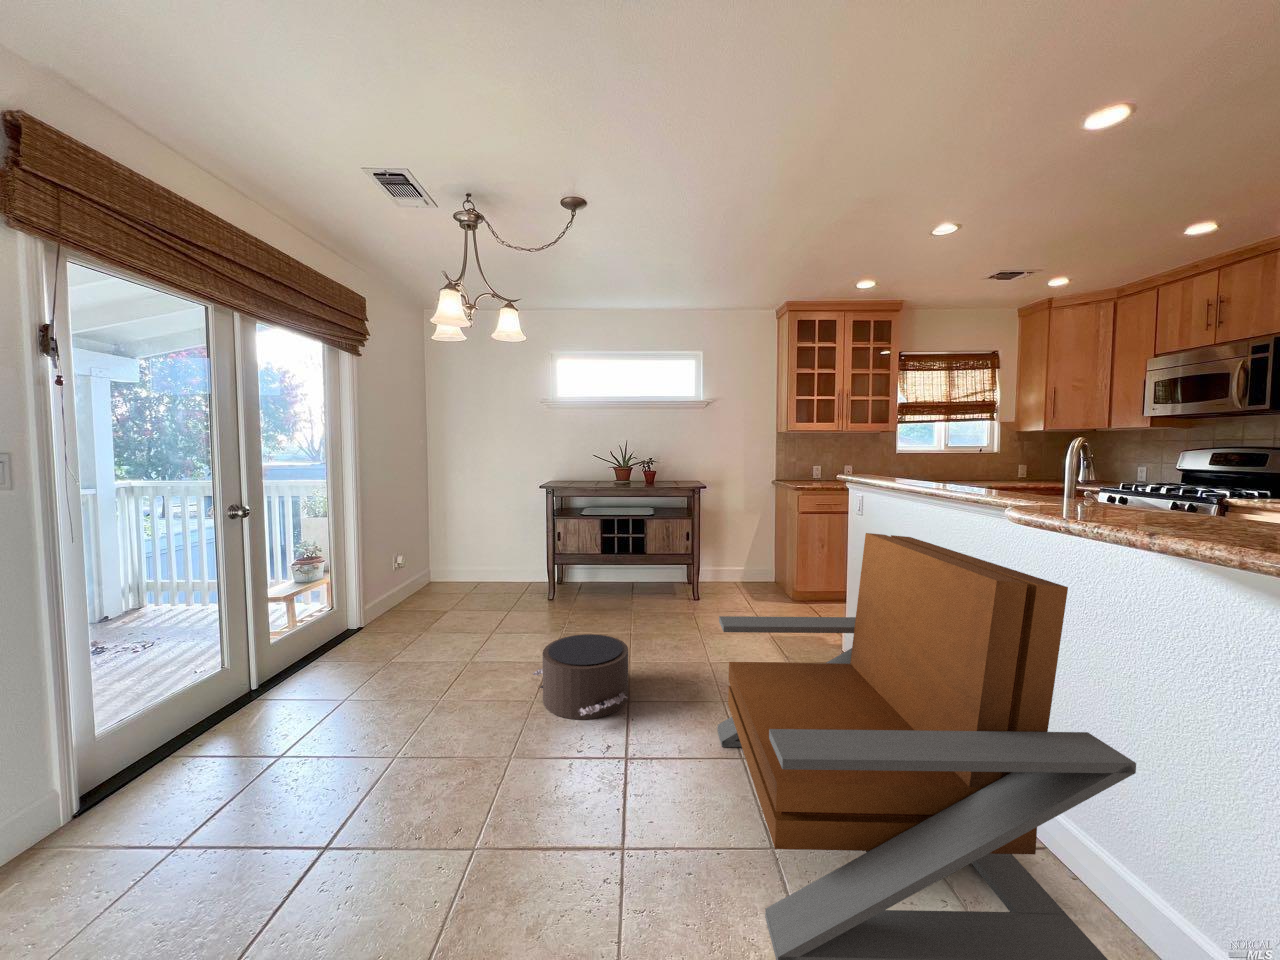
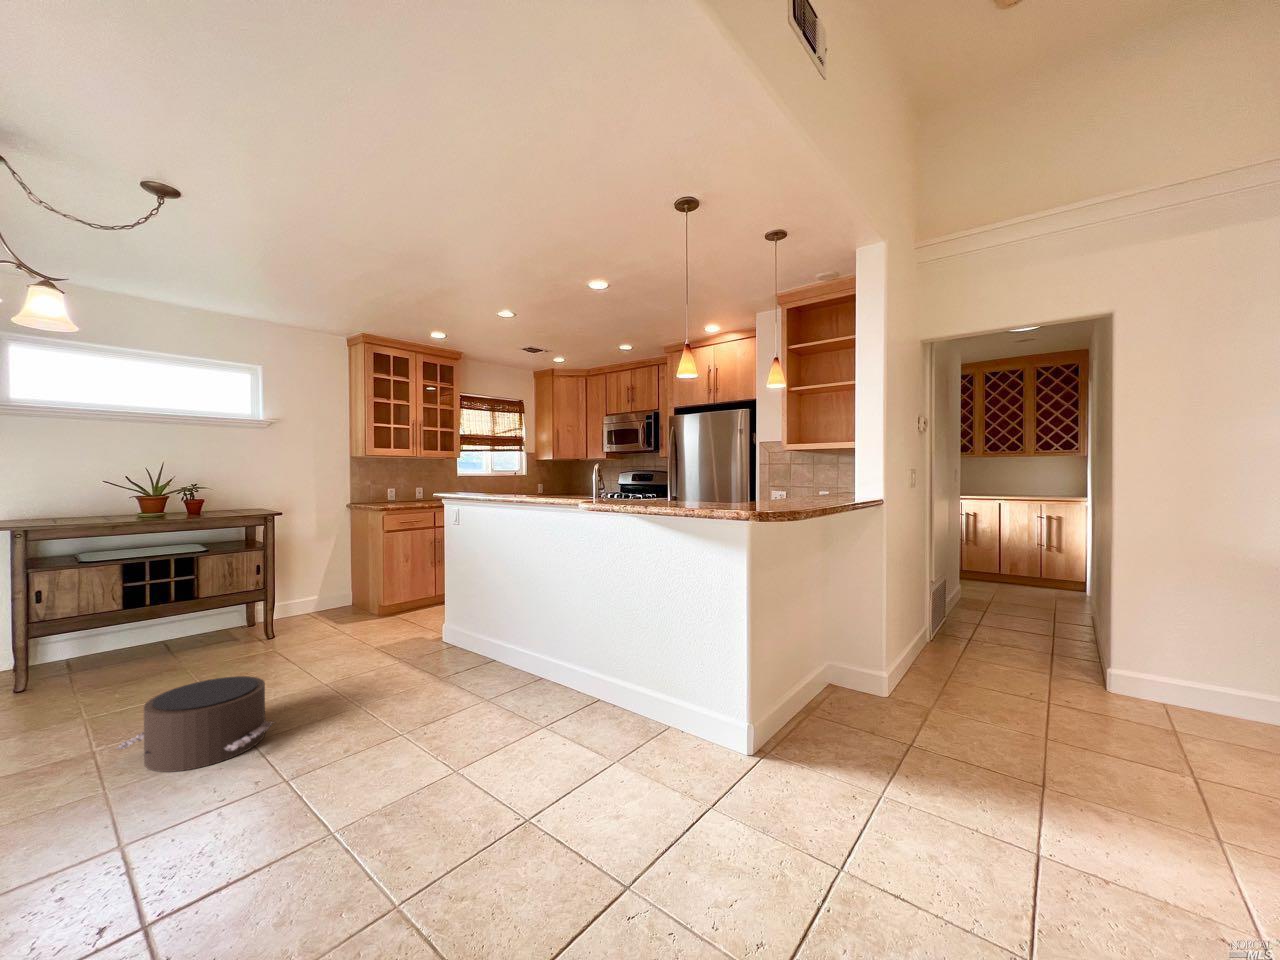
lounge chair: present [717,533,1136,960] -> none [376,531,628,786]

